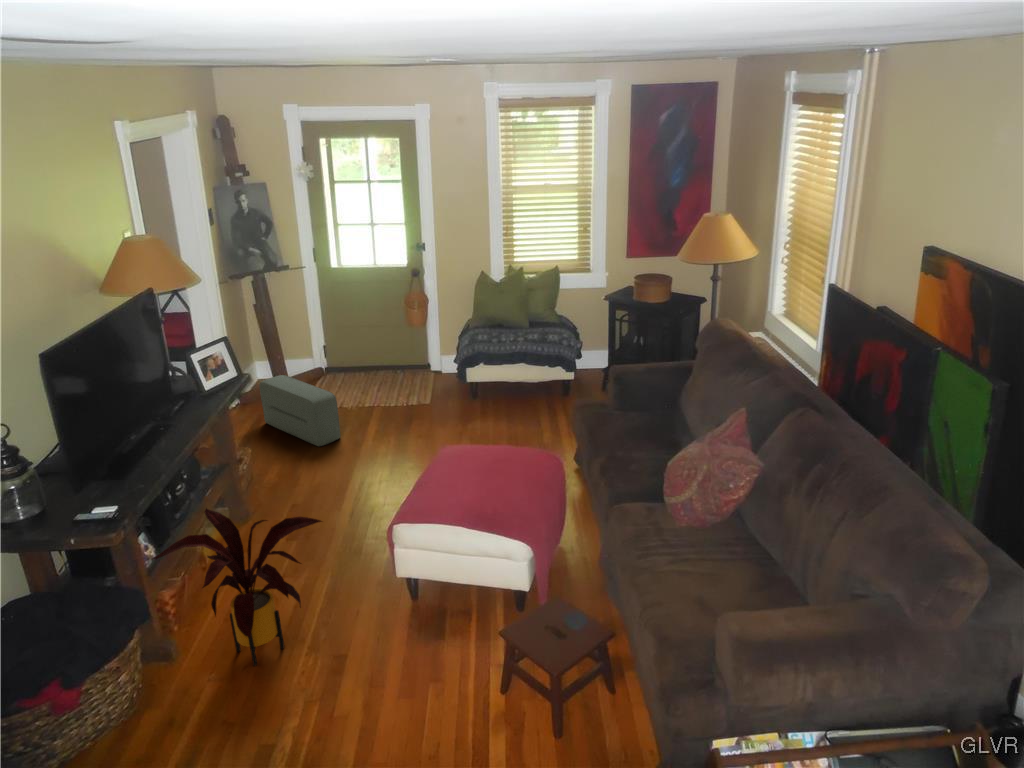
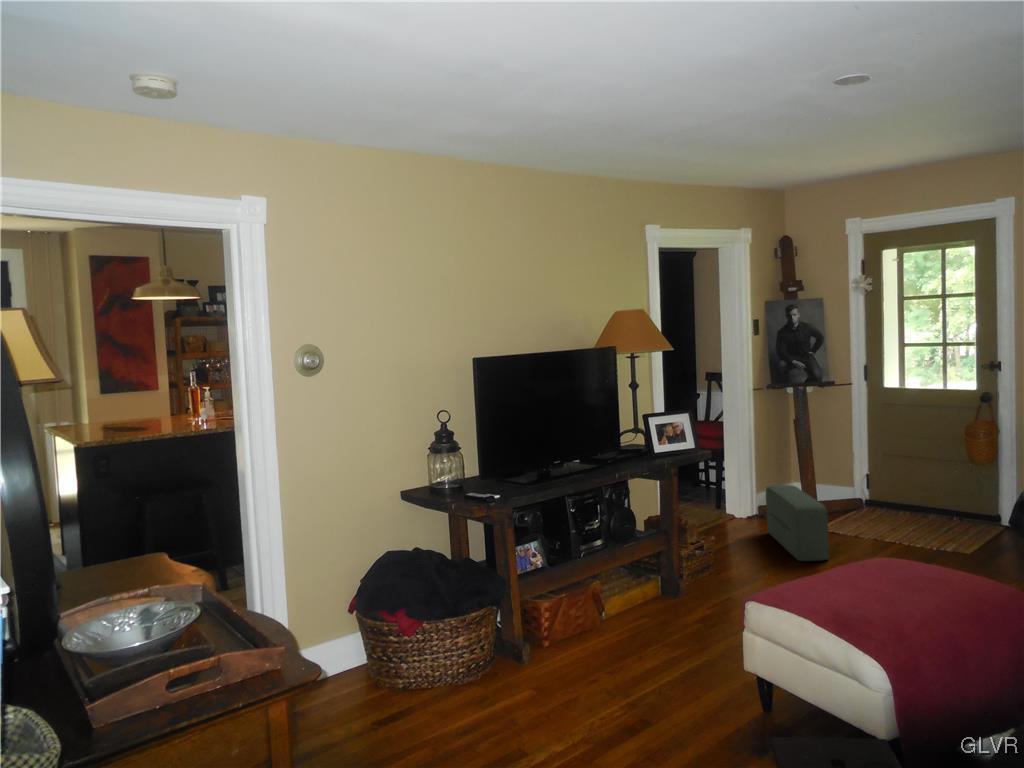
house plant: present [153,508,322,666] -> none [519,528,660,690]

